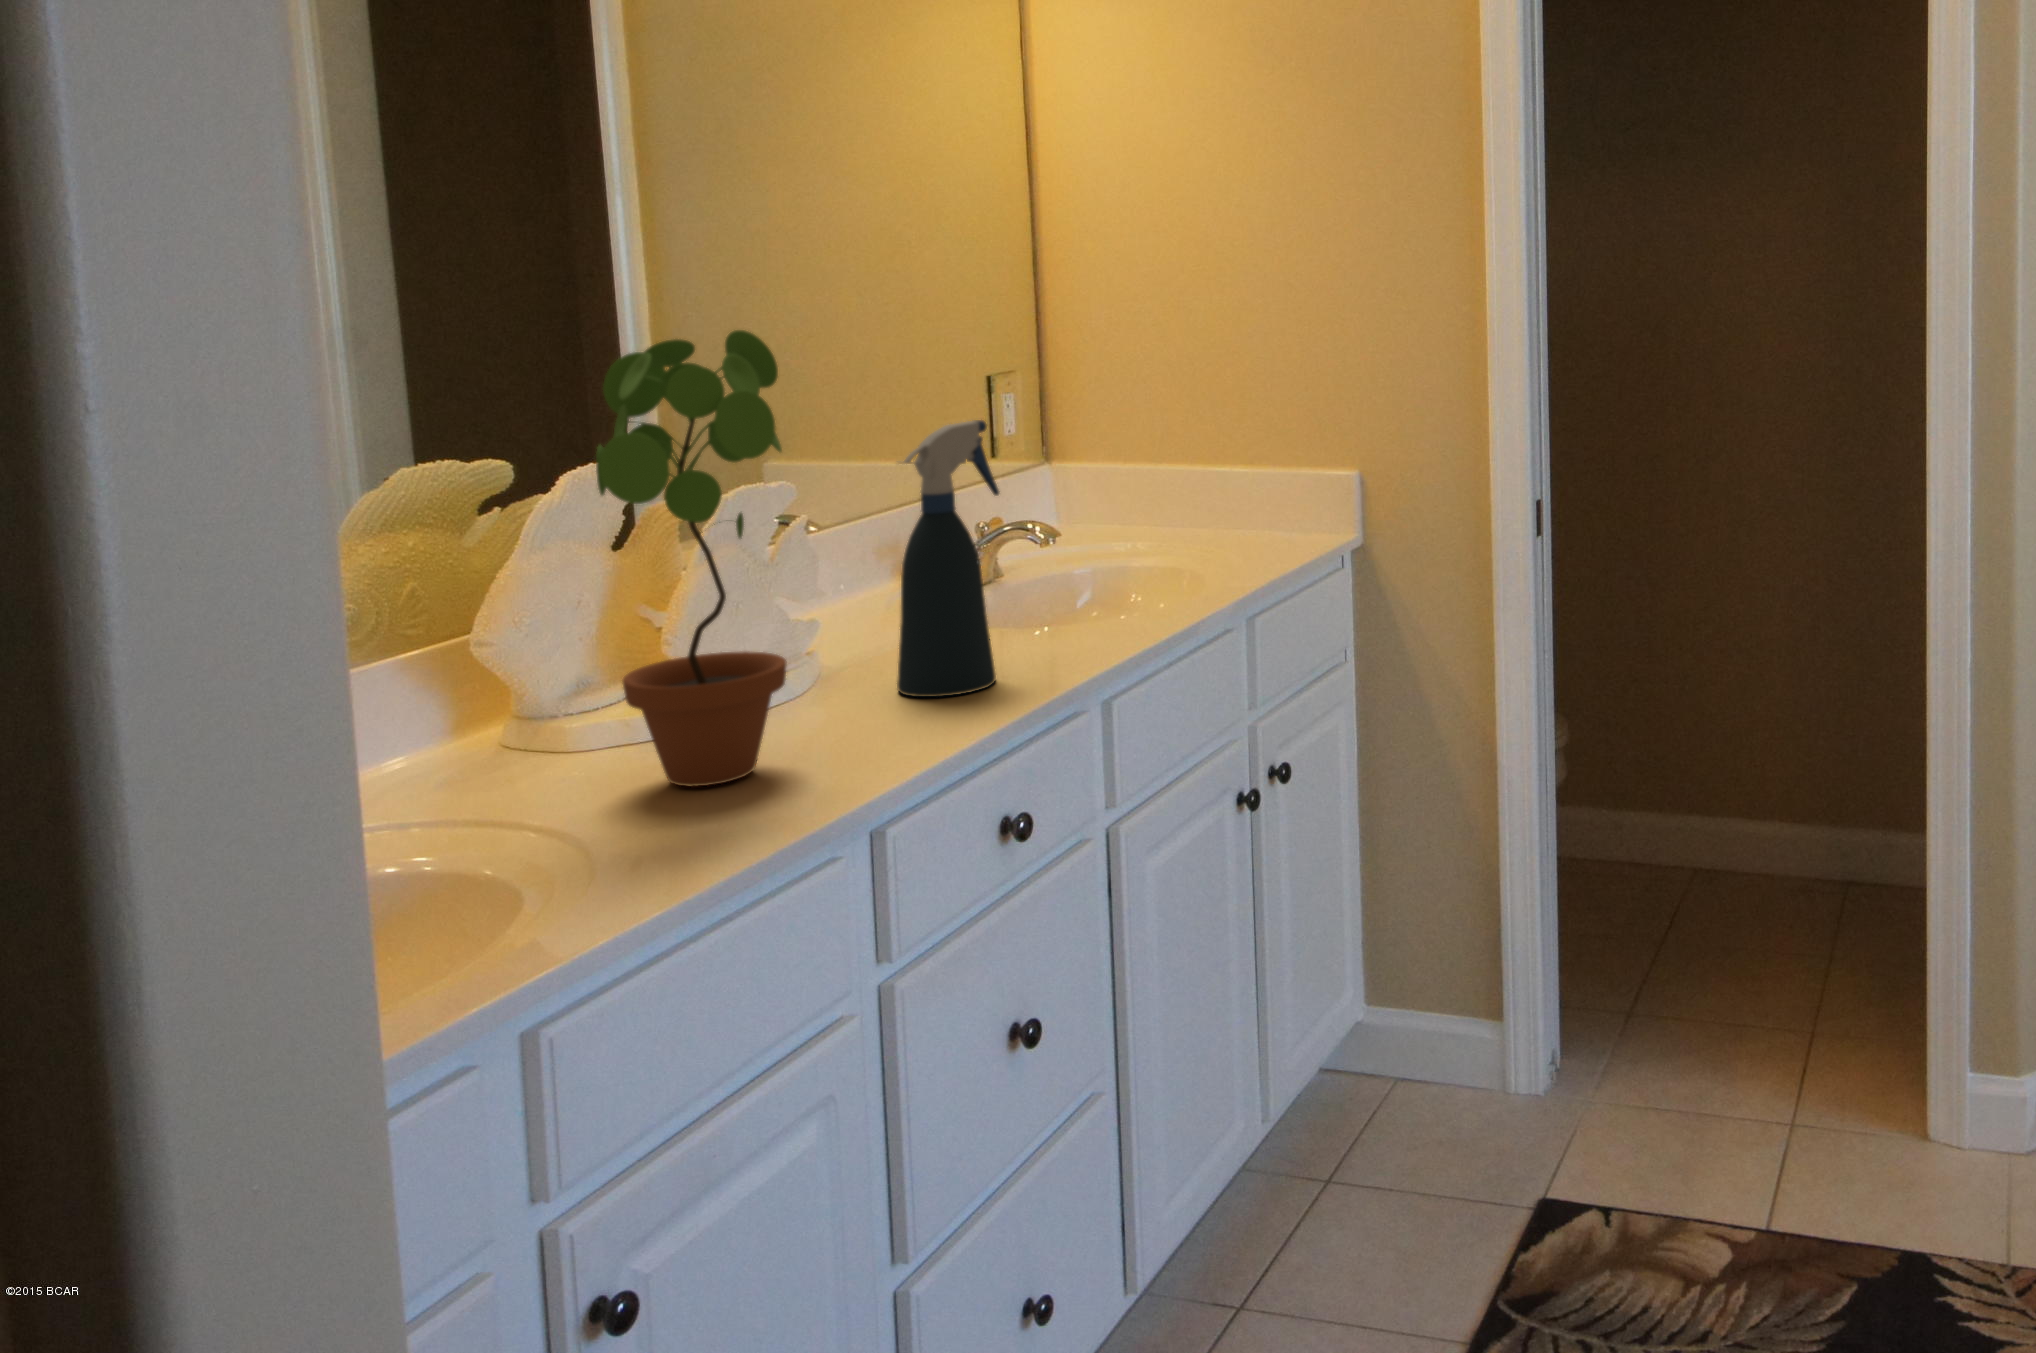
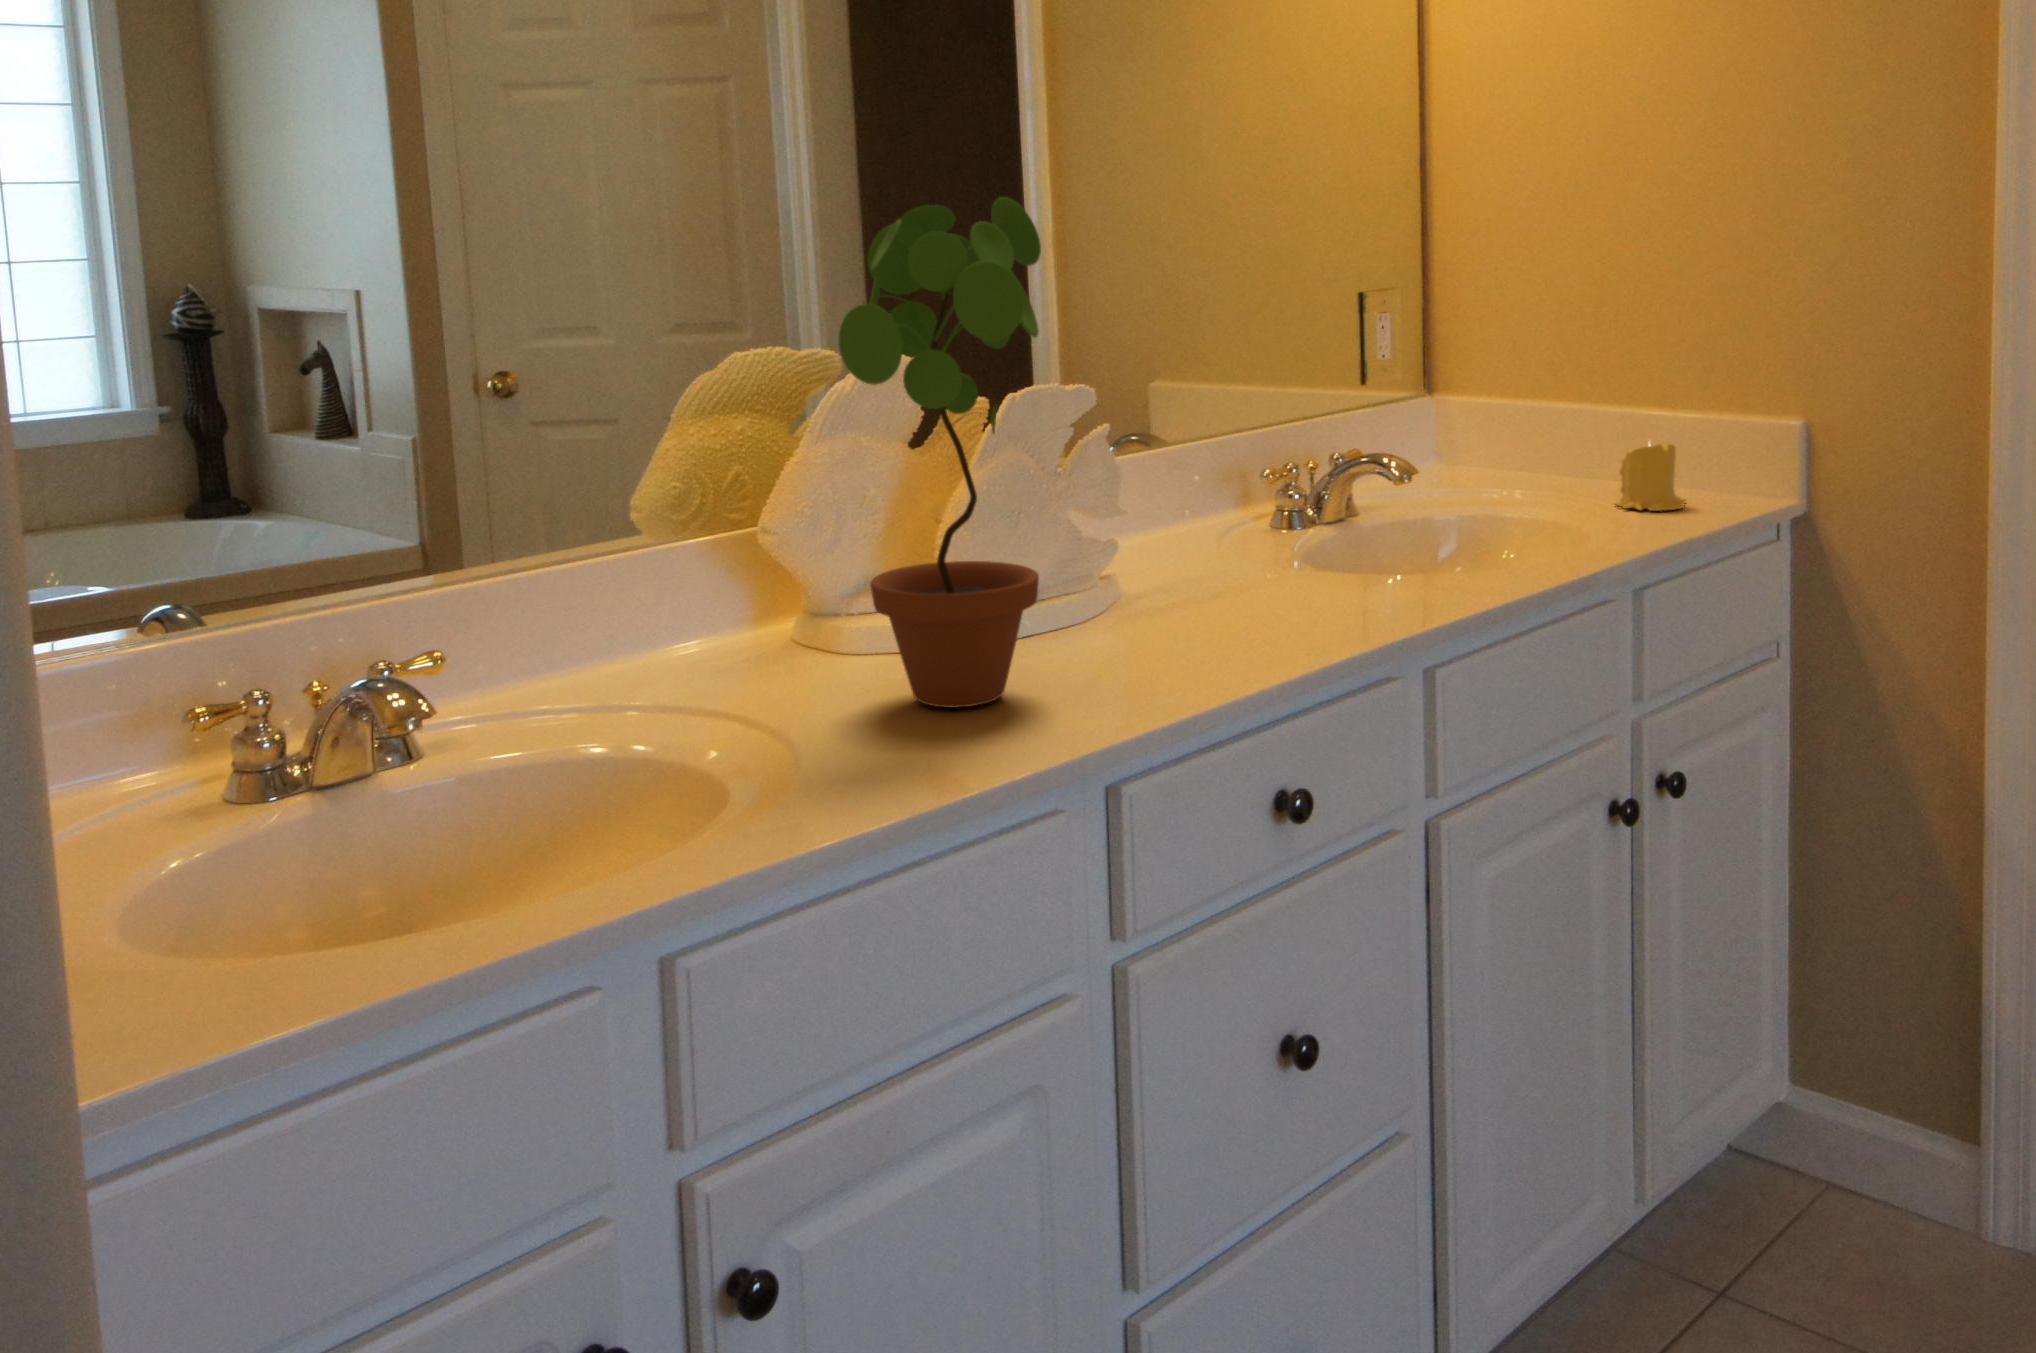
spray bottle: present [897,420,1000,697] -> none [1190,320,1315,639]
candle: none [1218,495,1275,555] -> present [1614,444,1686,511]

